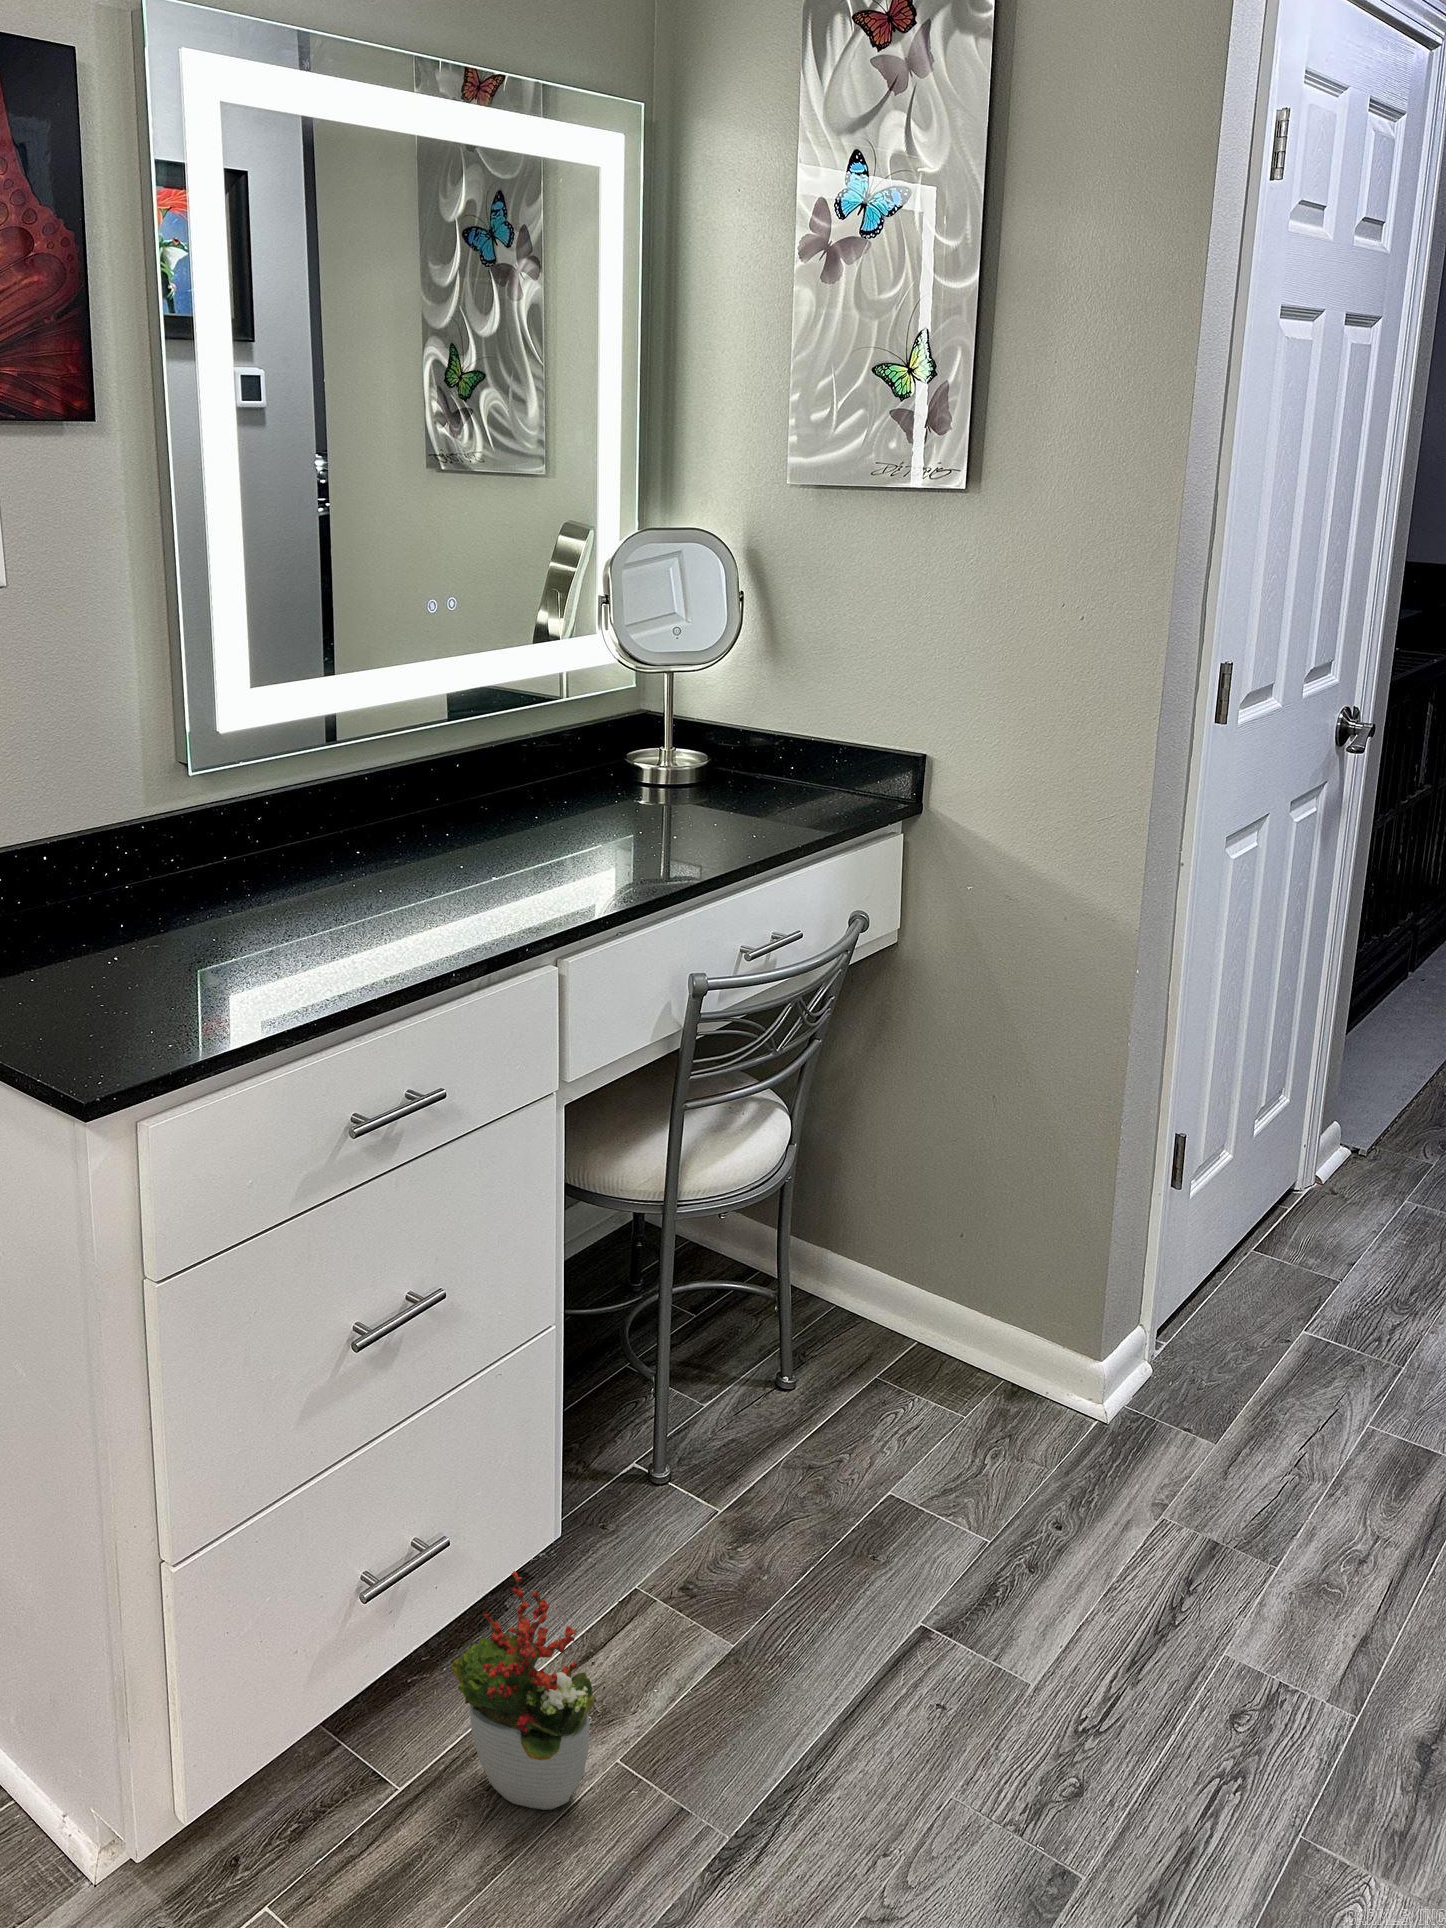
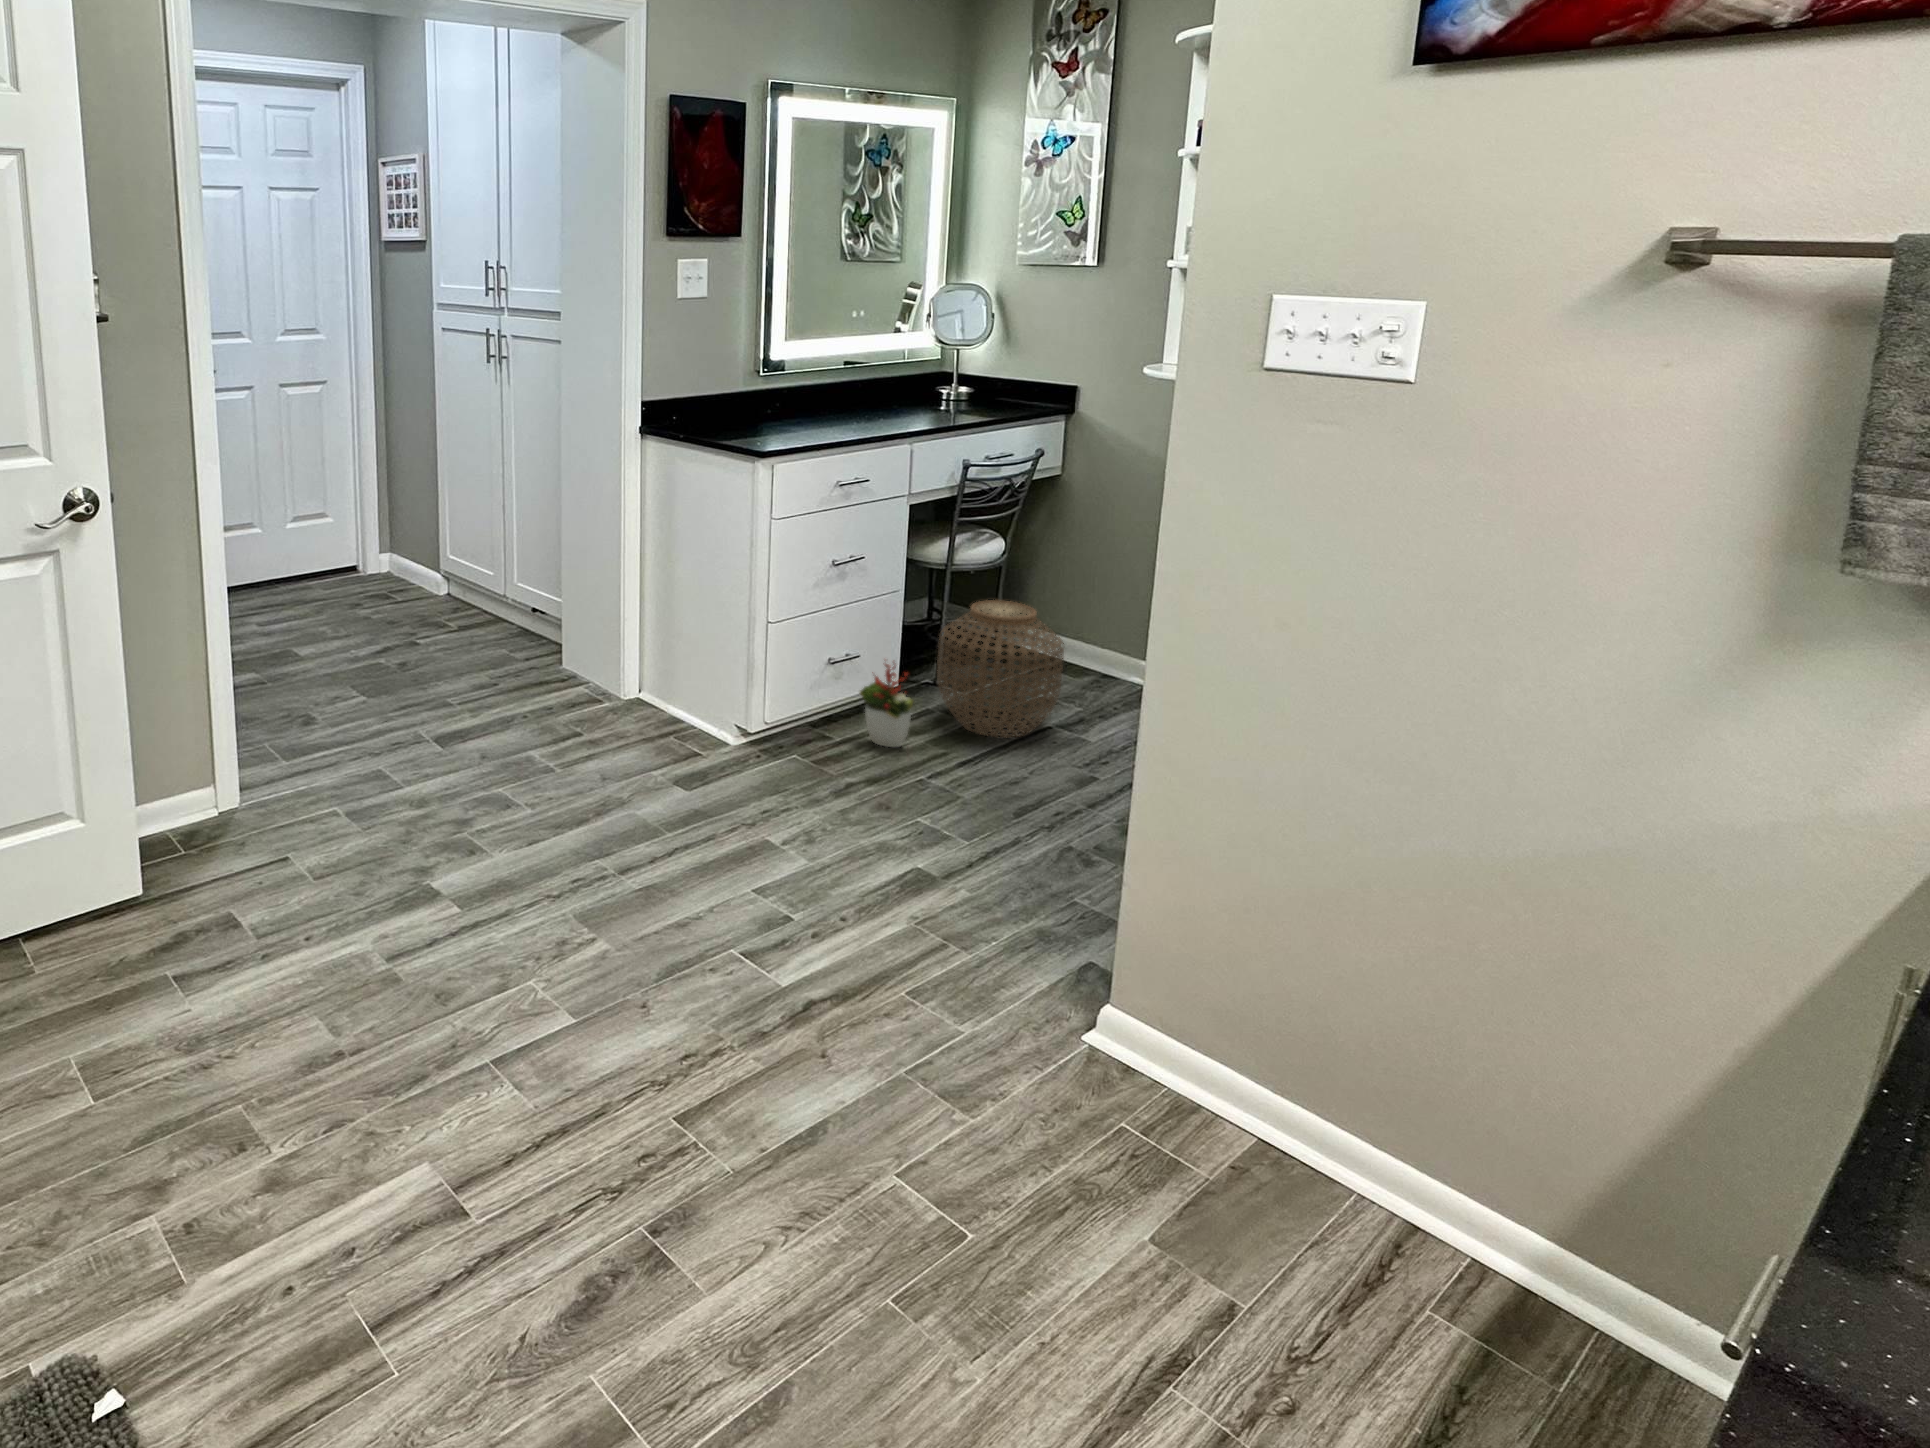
woven basket: none [656,1331,965,1706] -> present [937,600,1064,737]

